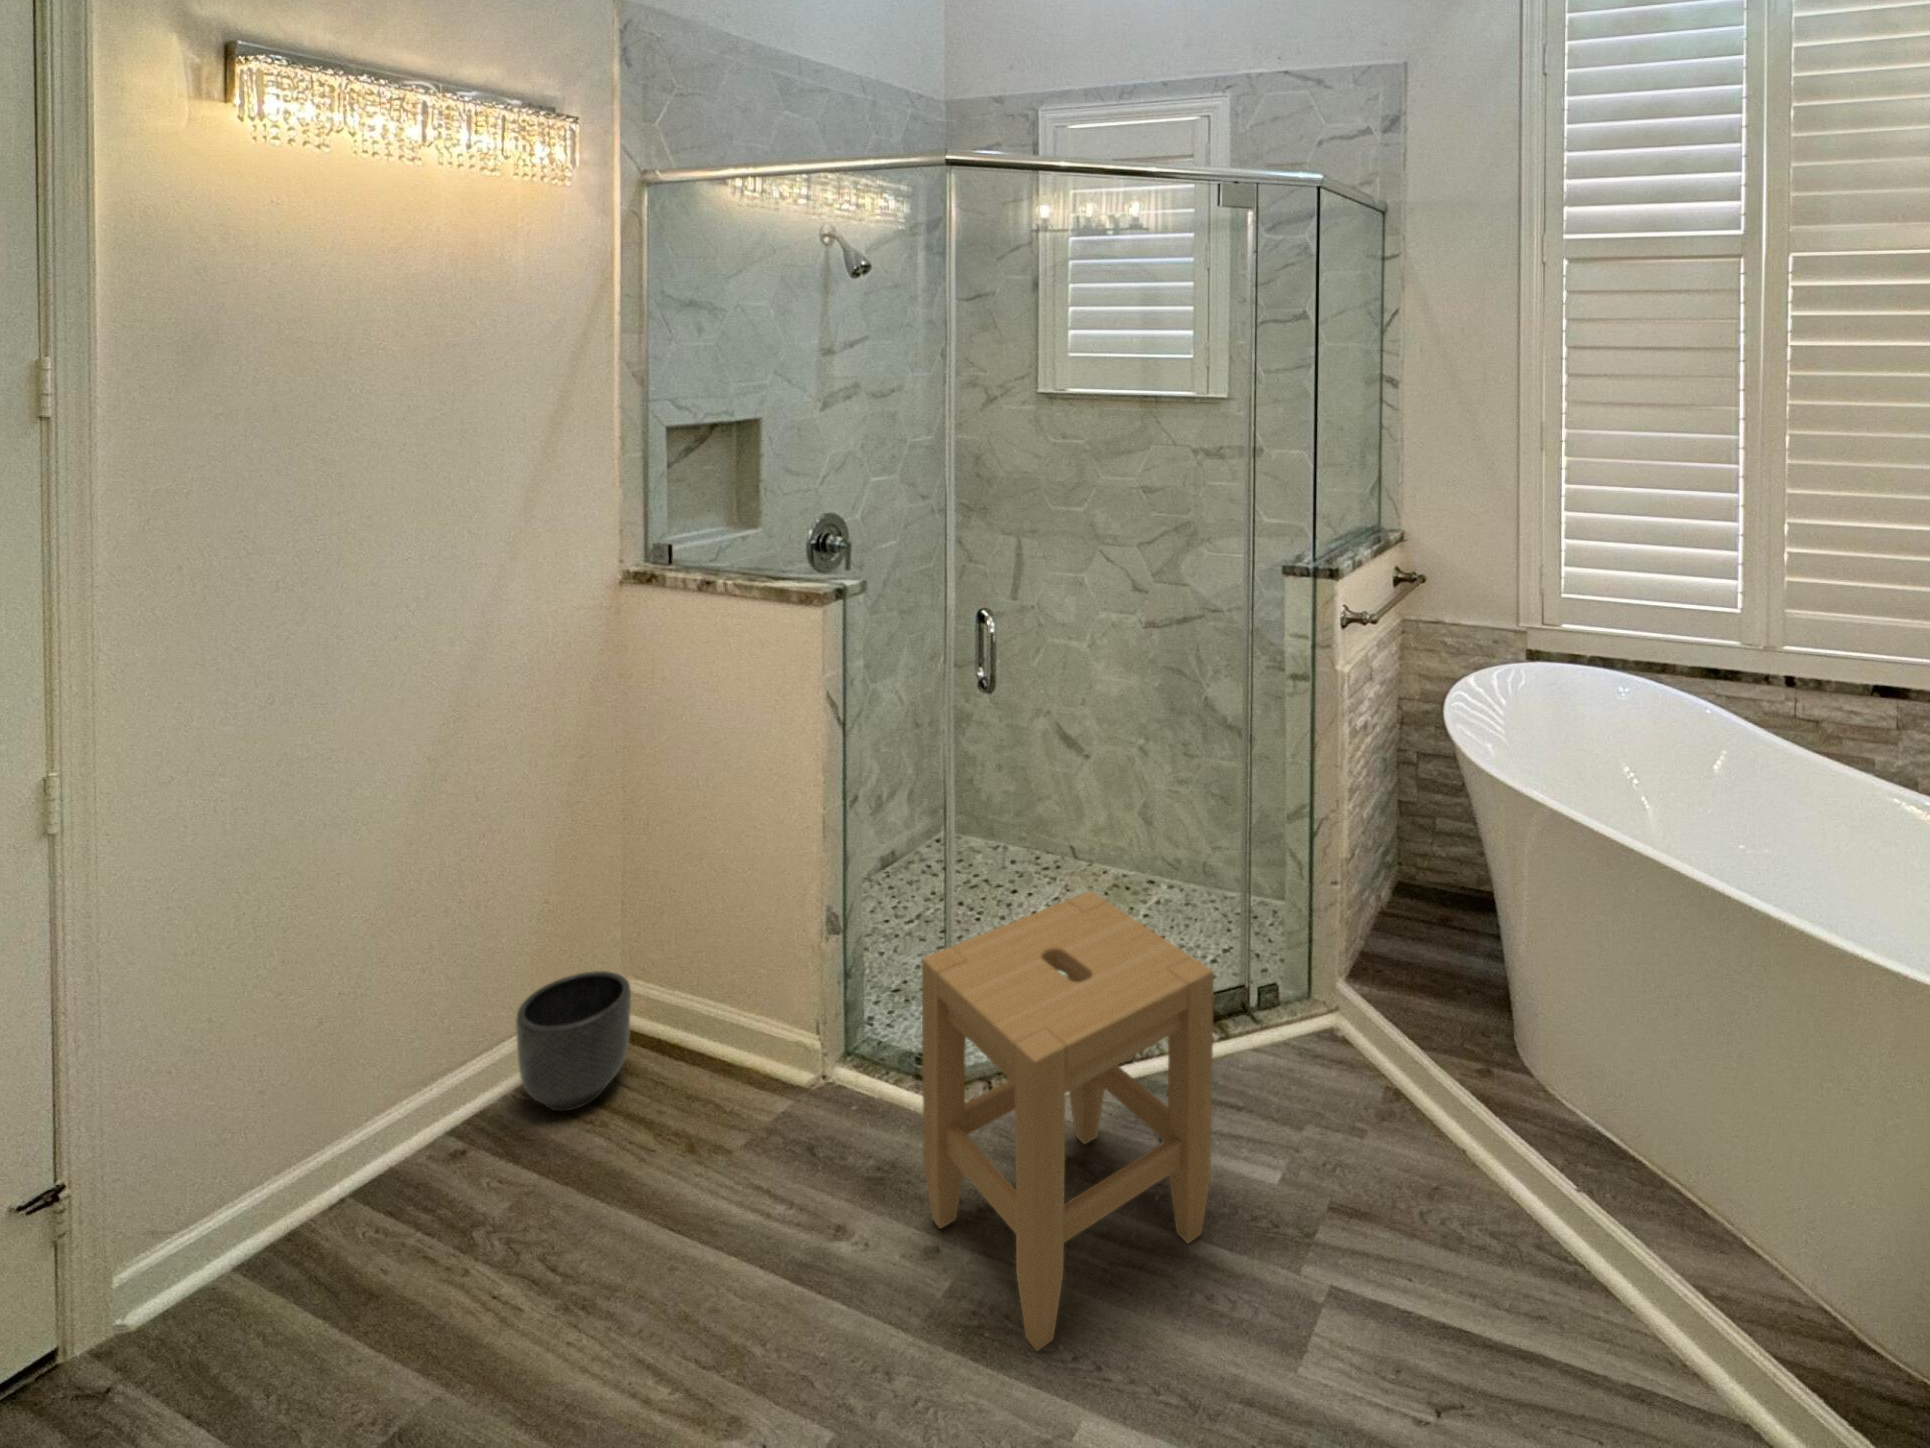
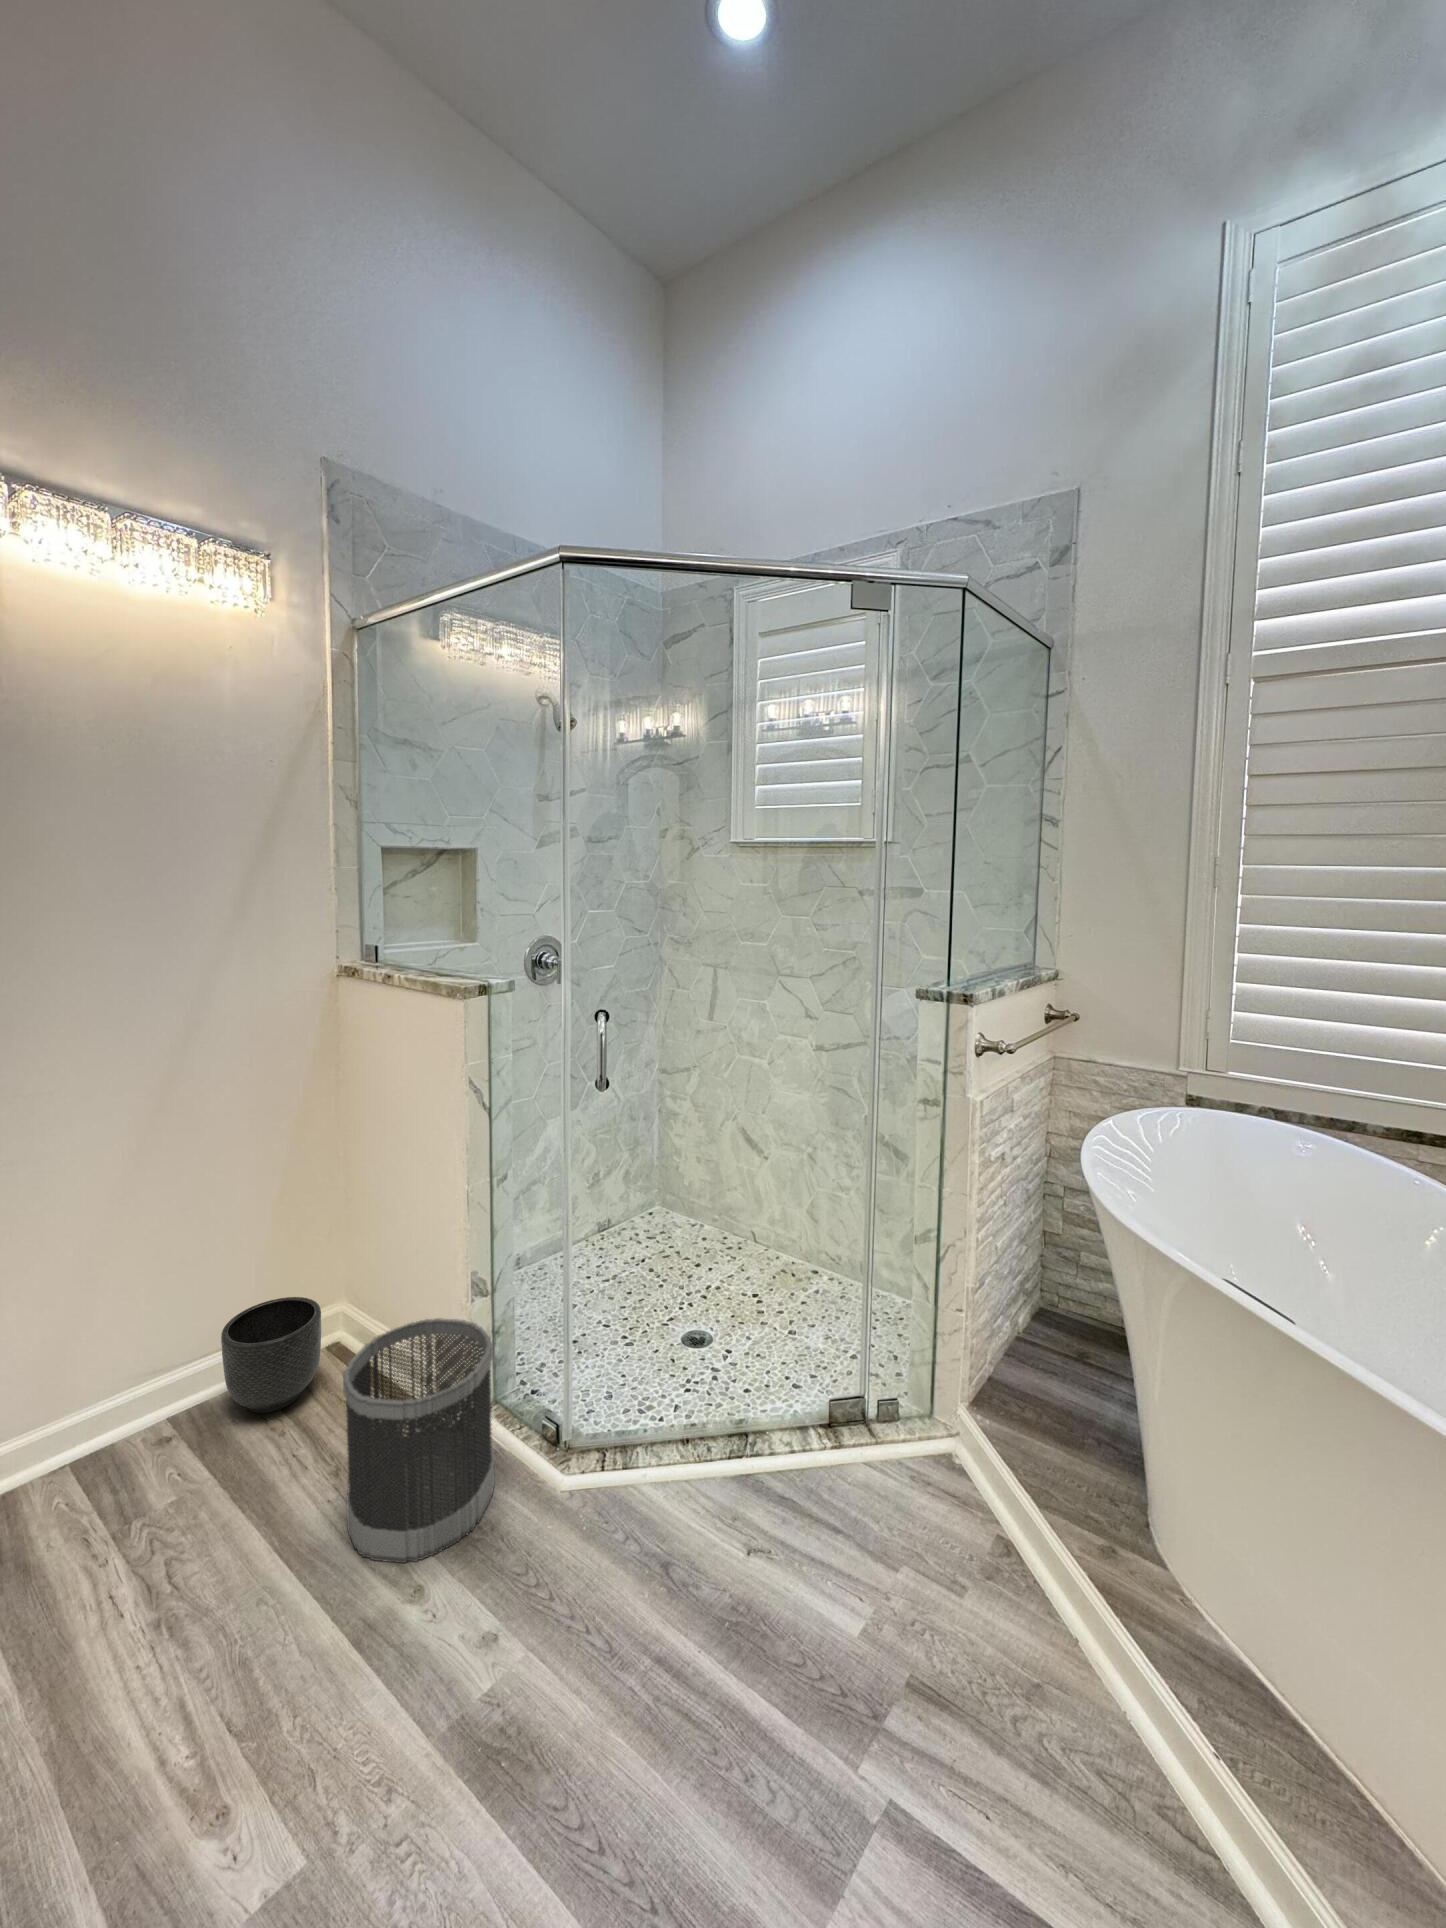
stool: present [922,891,1214,1351] -> none [490,1294,777,1804]
wastebasket: none [731,957,884,1216] -> present [343,1318,495,1563]

